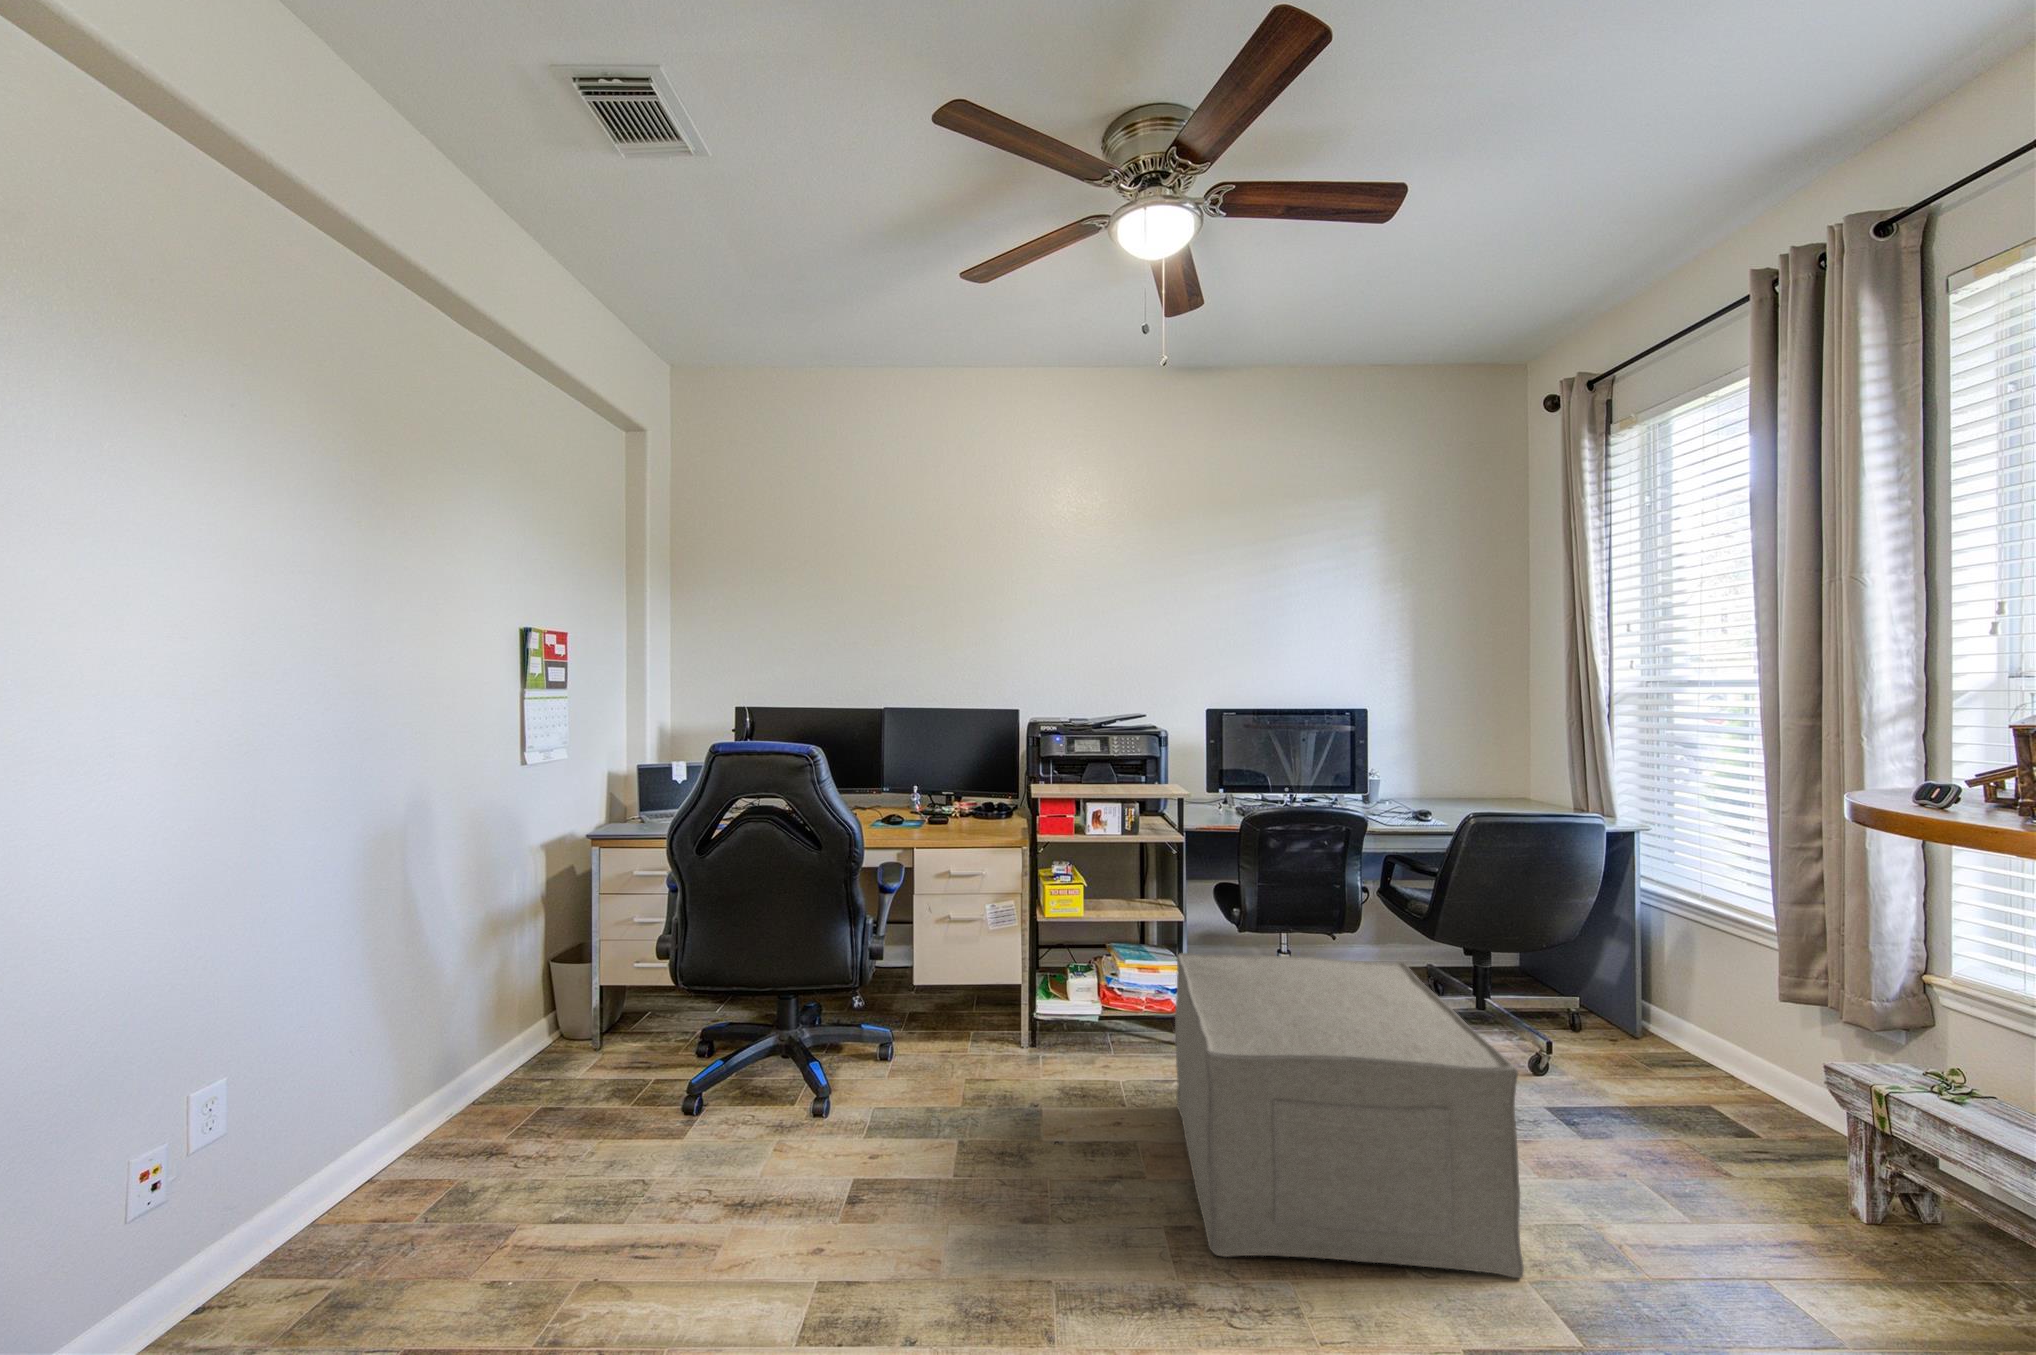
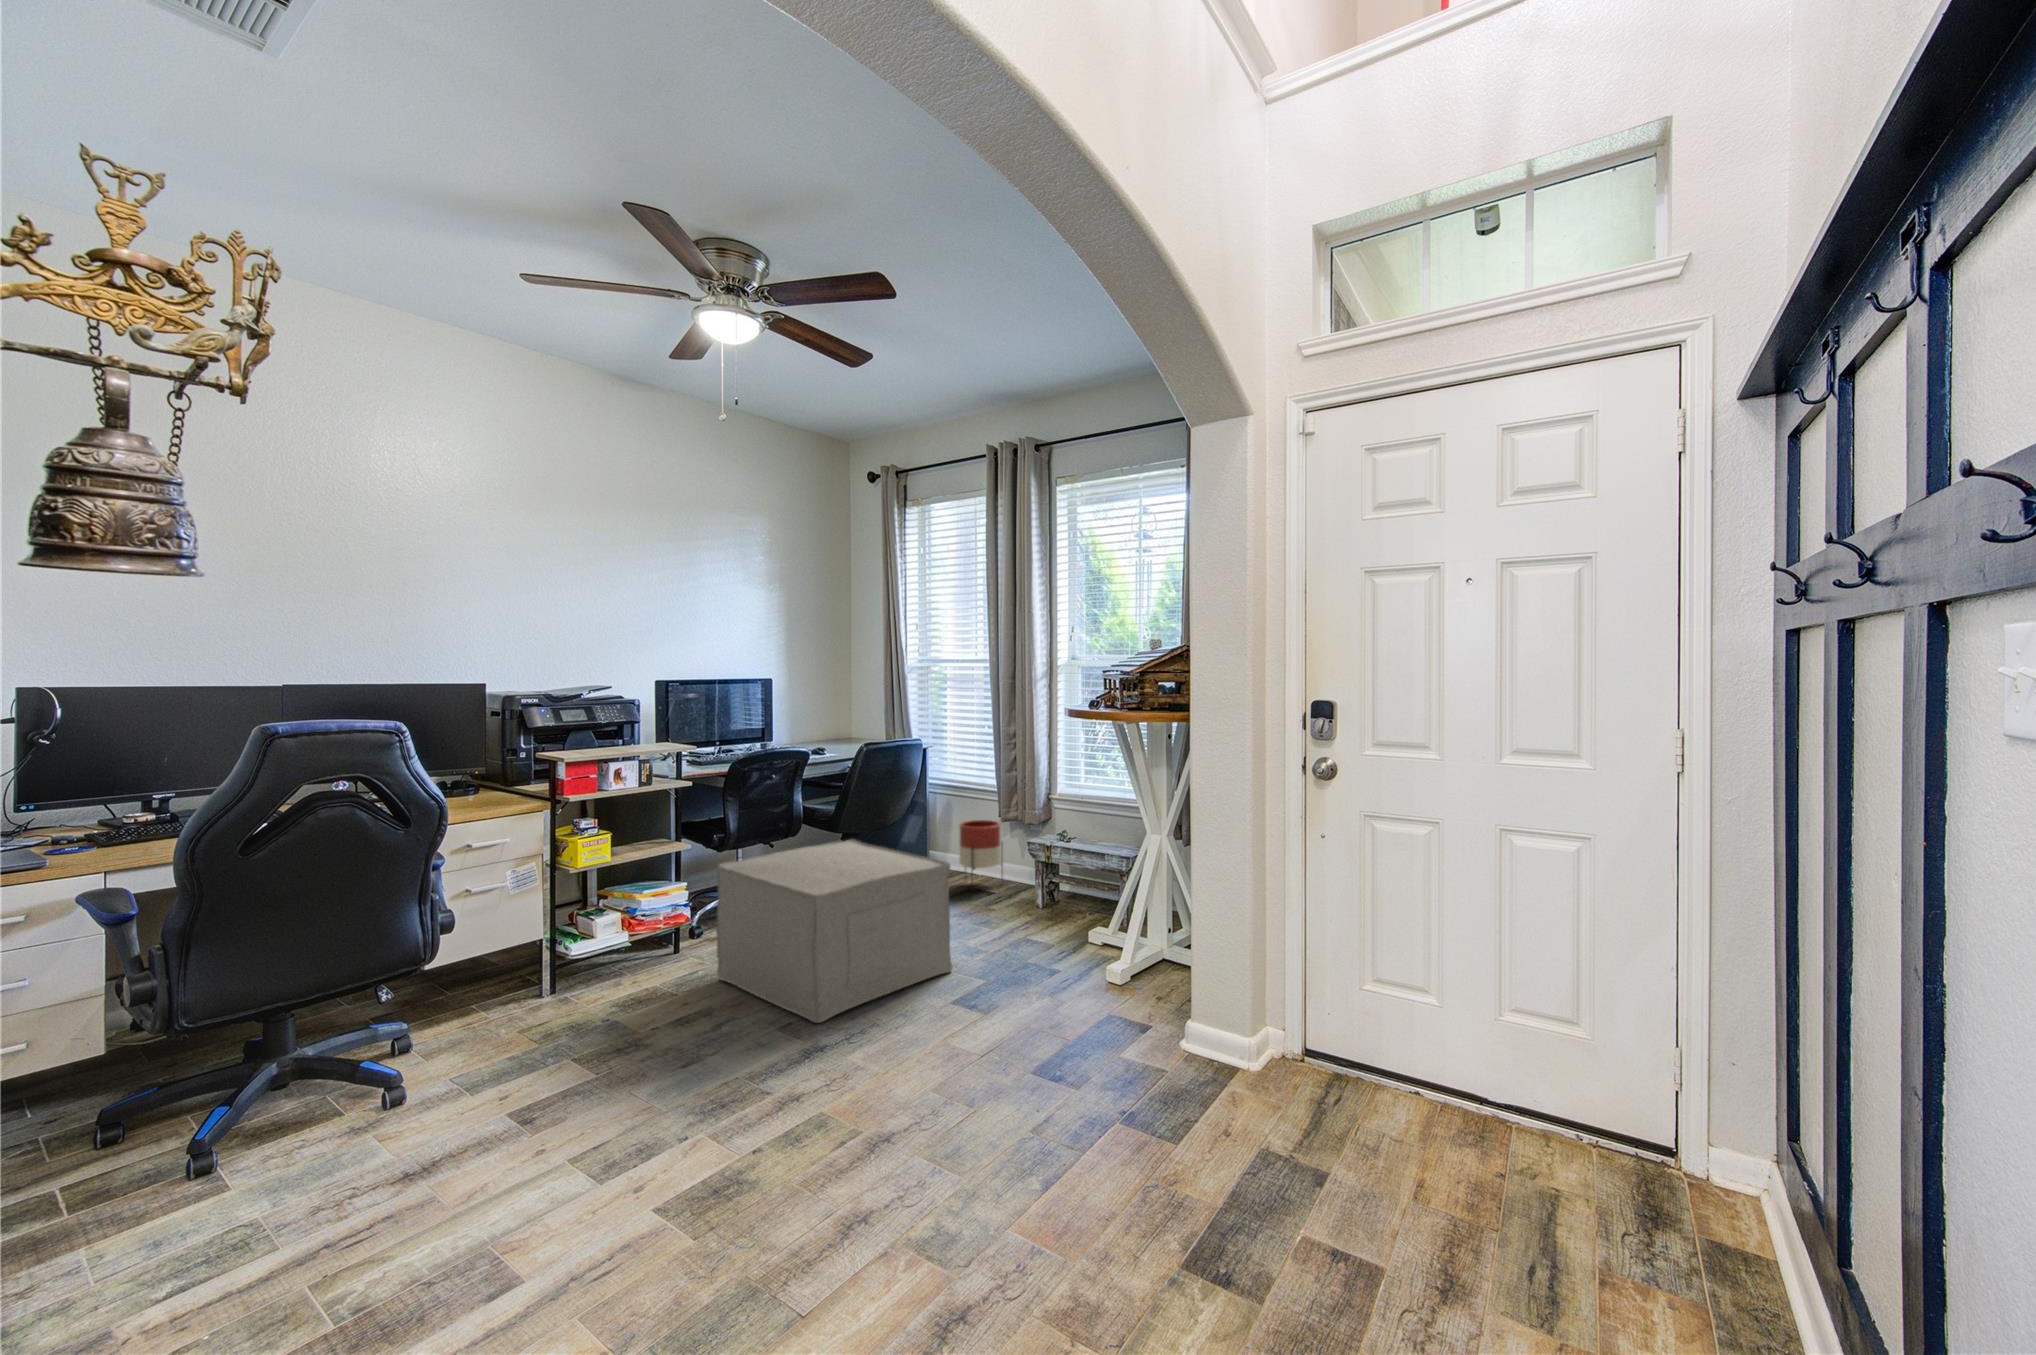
planter: none [1686,974,1800,1122] -> present [959,820,1002,870]

